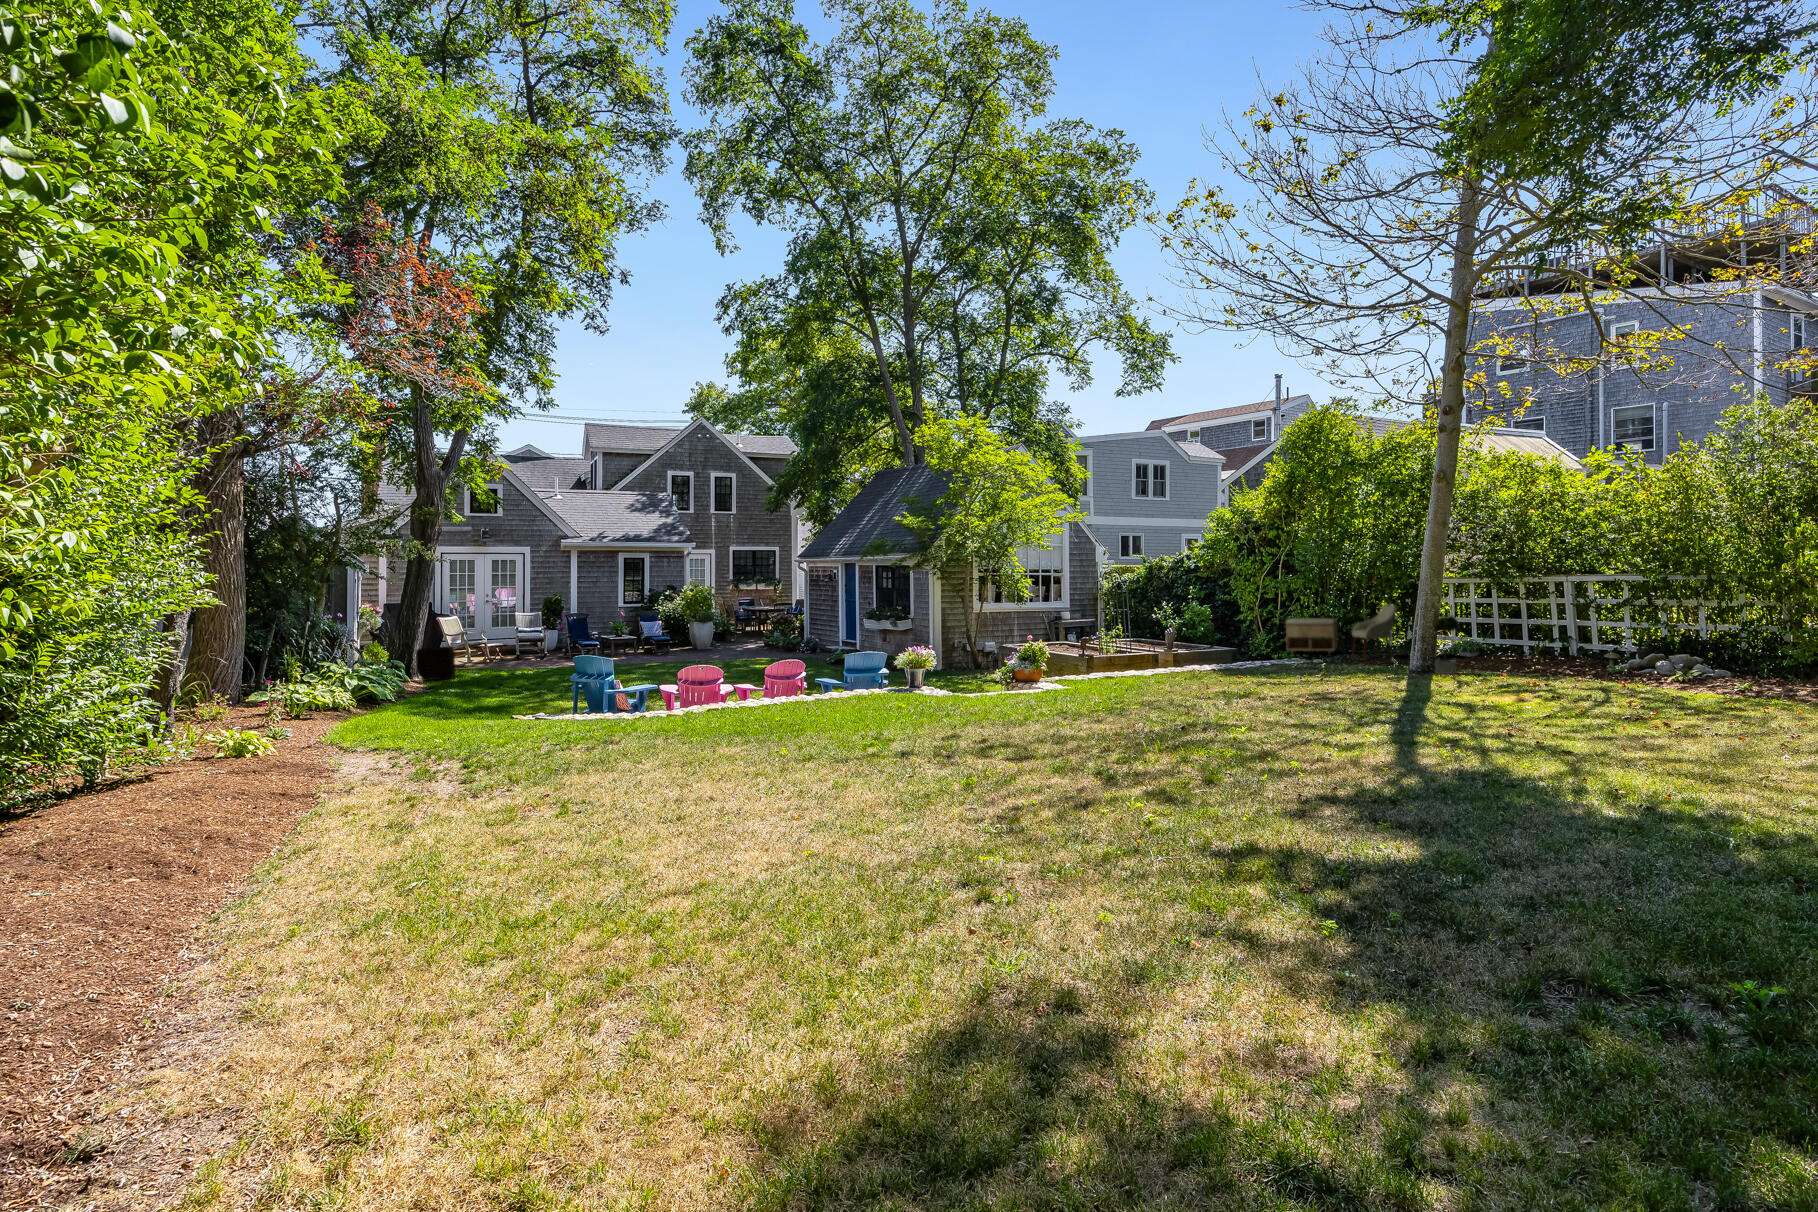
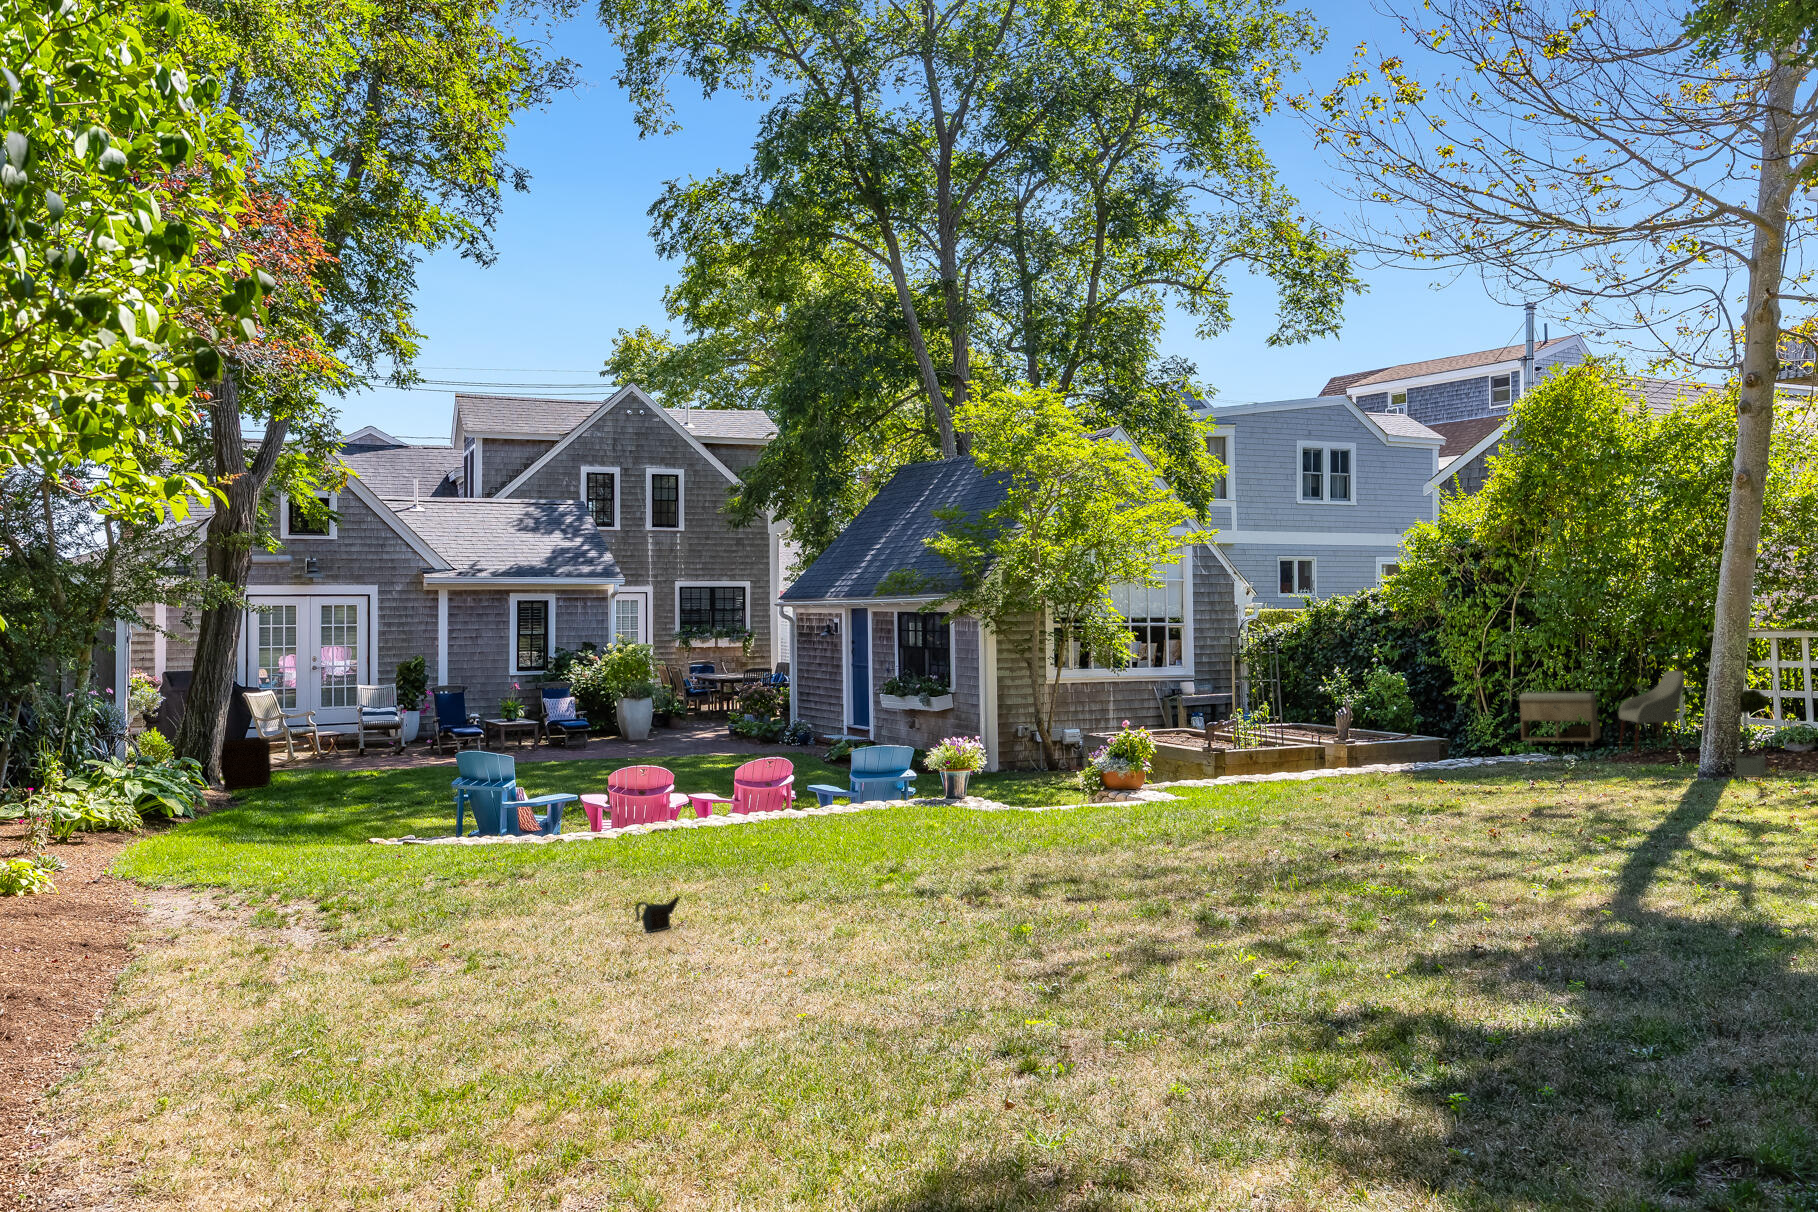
watering can: none [688,758,722,785] -> present [635,896,680,933]

